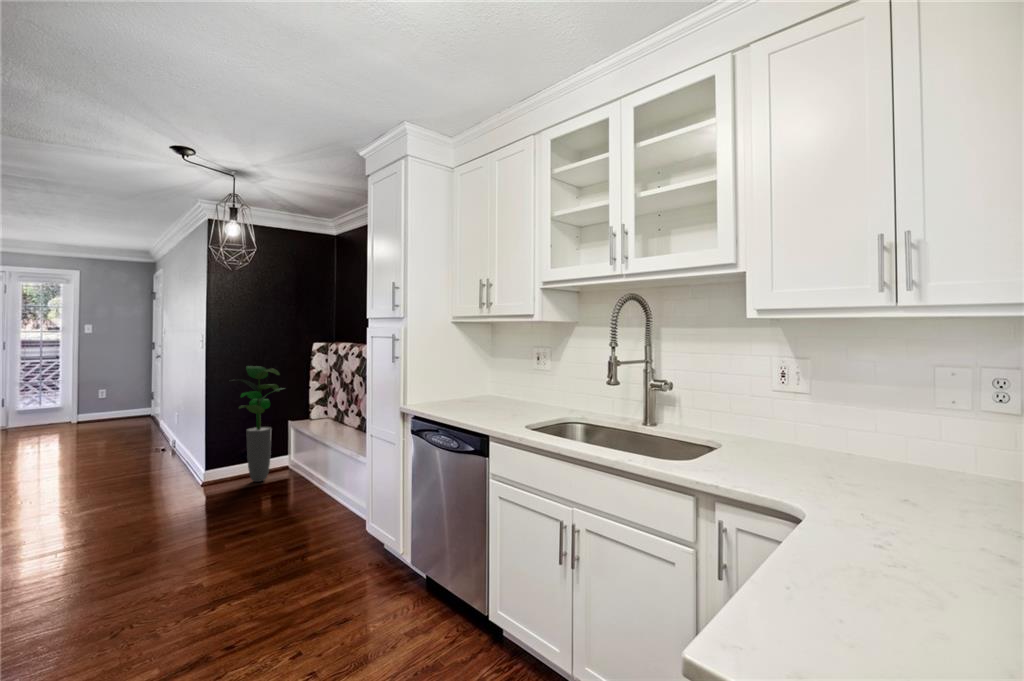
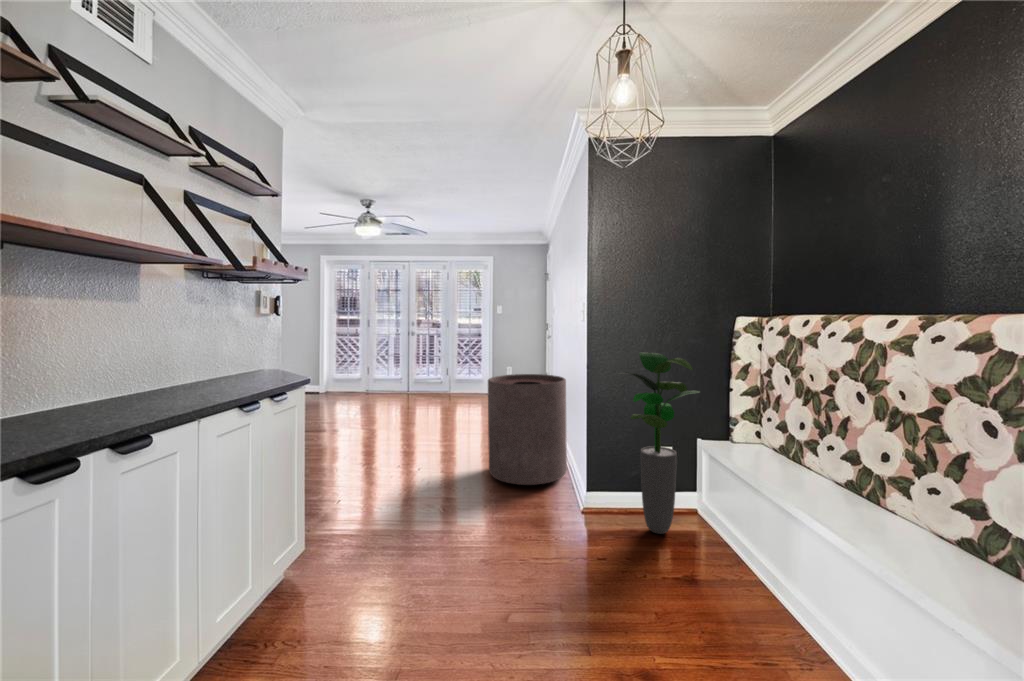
trash can: none [101,388,185,481] -> present [488,374,567,485]

